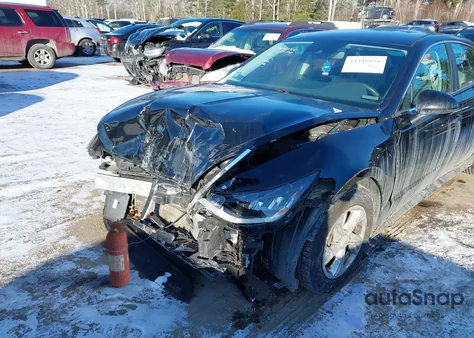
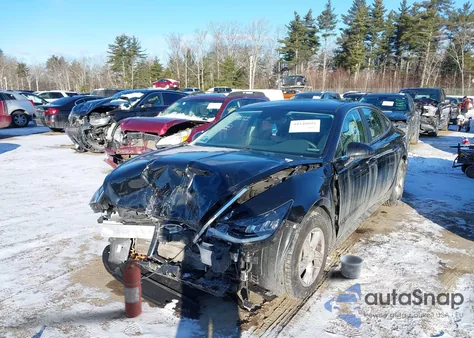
bucket: none [388,231,421,270] -> present [340,255,364,279]

